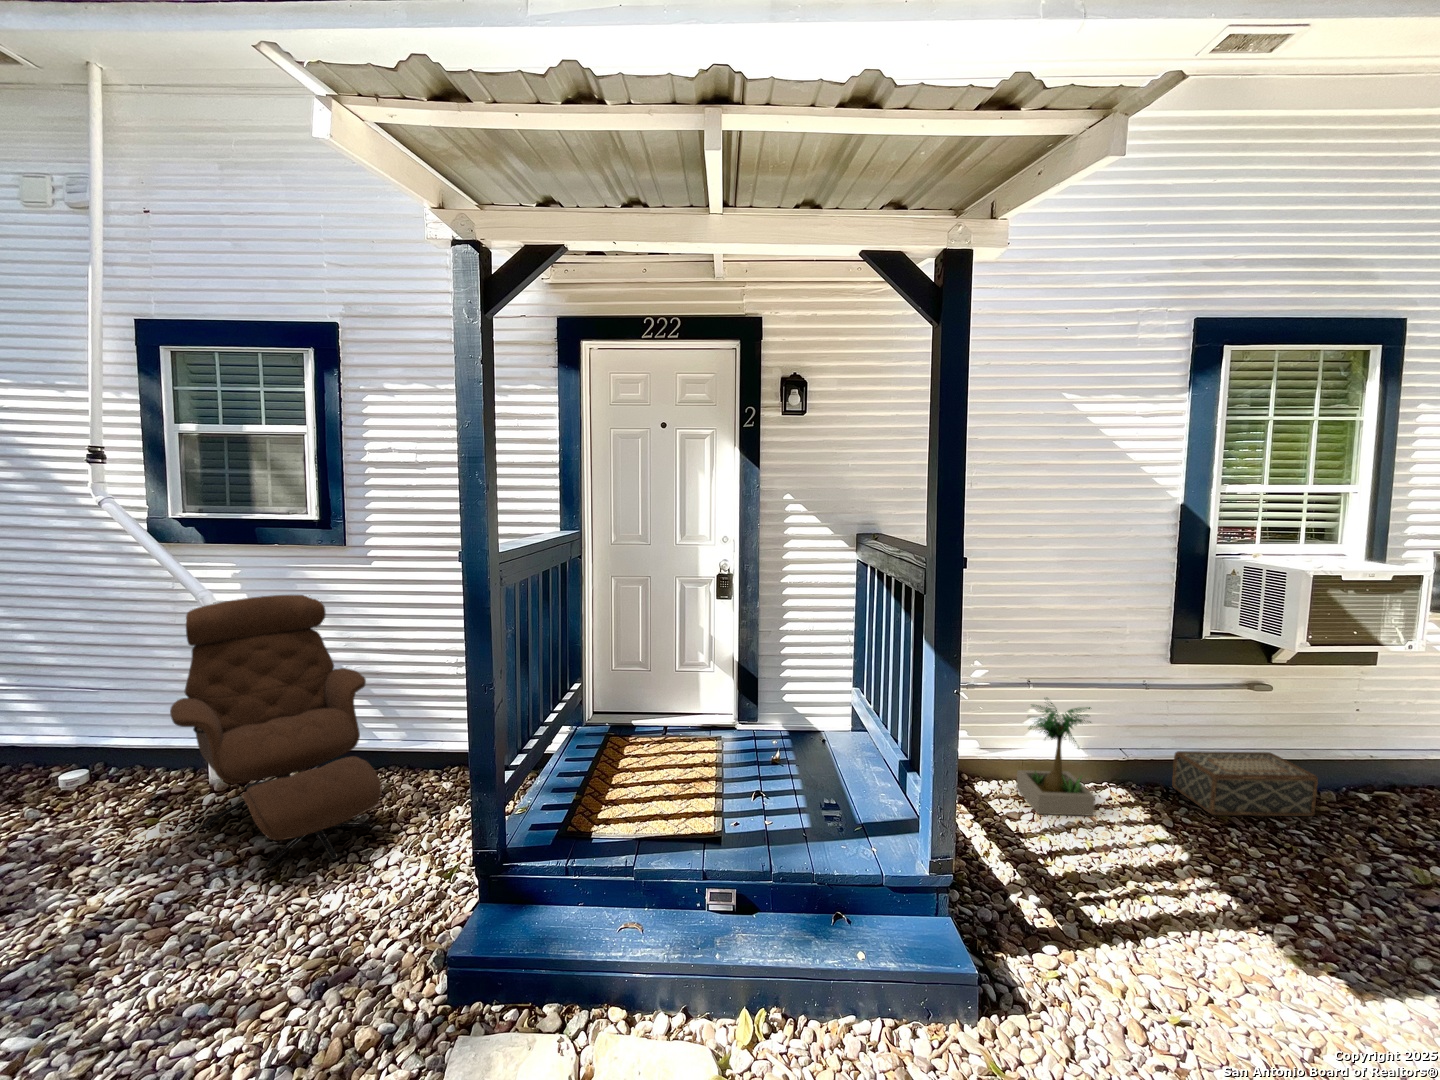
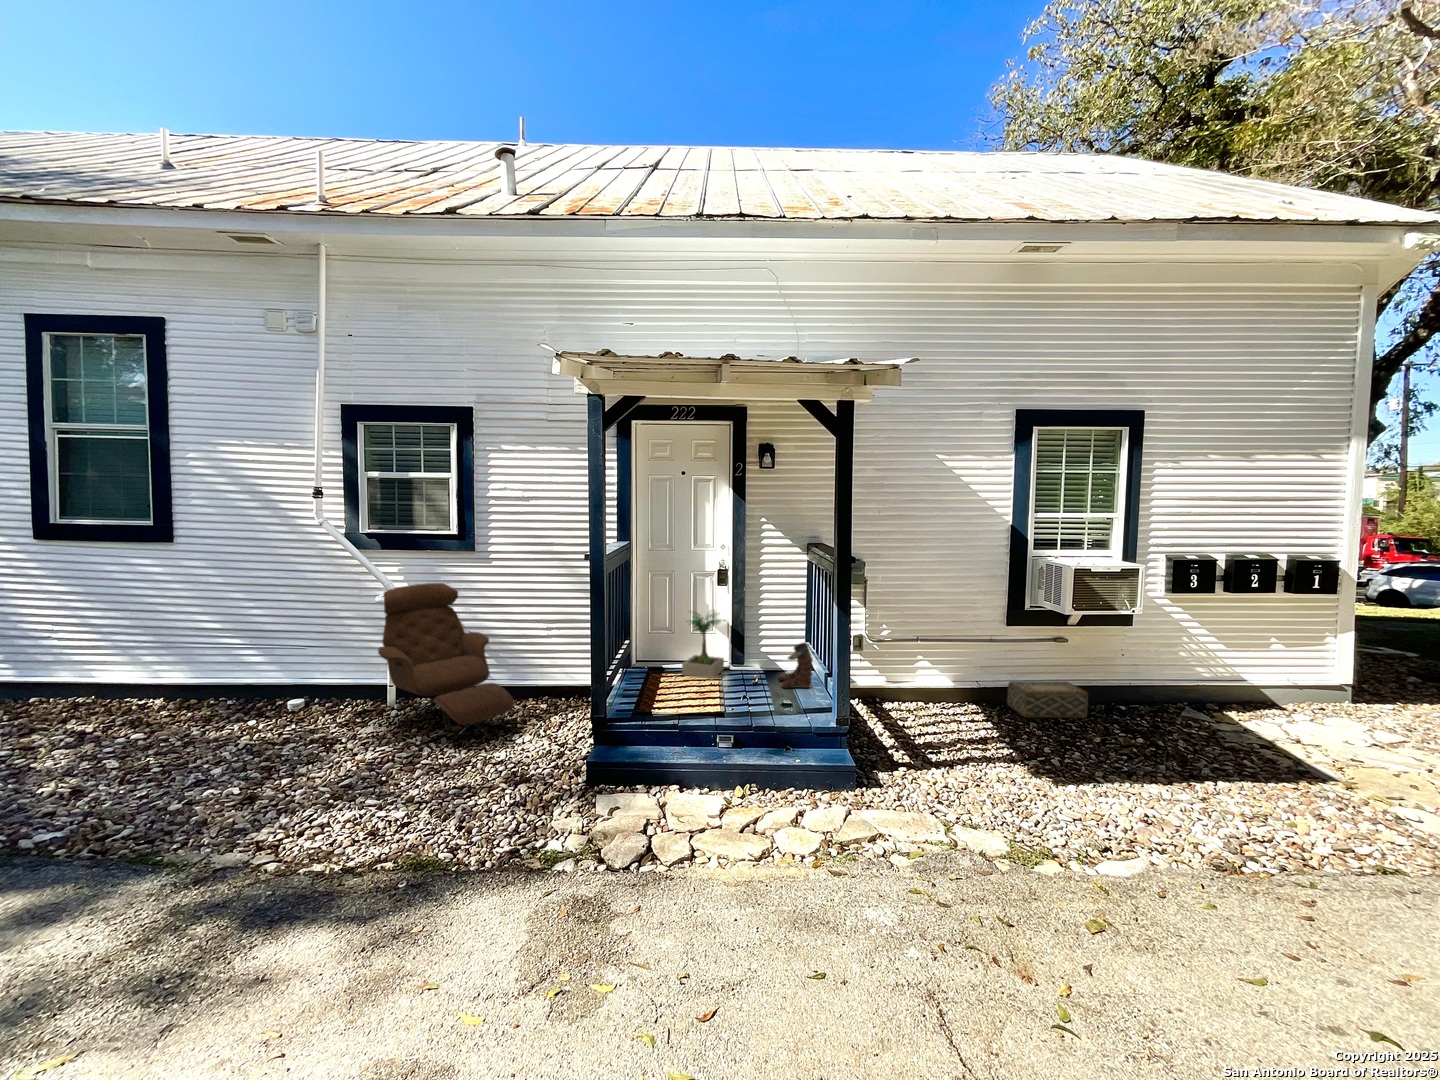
boots: none [811,693,871,772] -> present [778,642,813,688]
potted plant: present [1016,703,1095,816] -> present [682,611,725,678]

